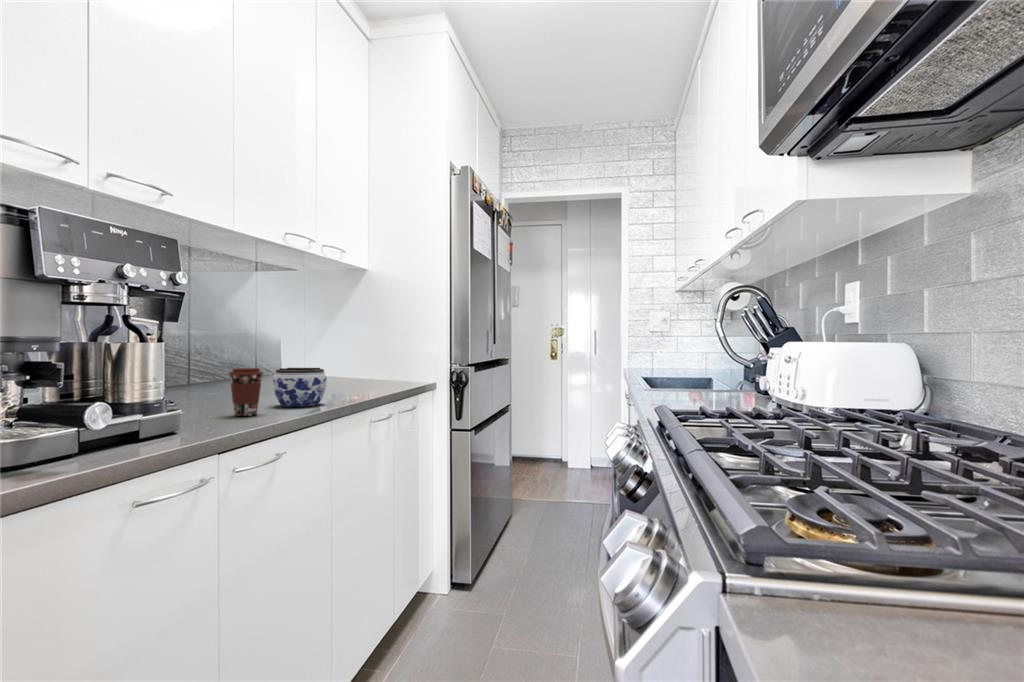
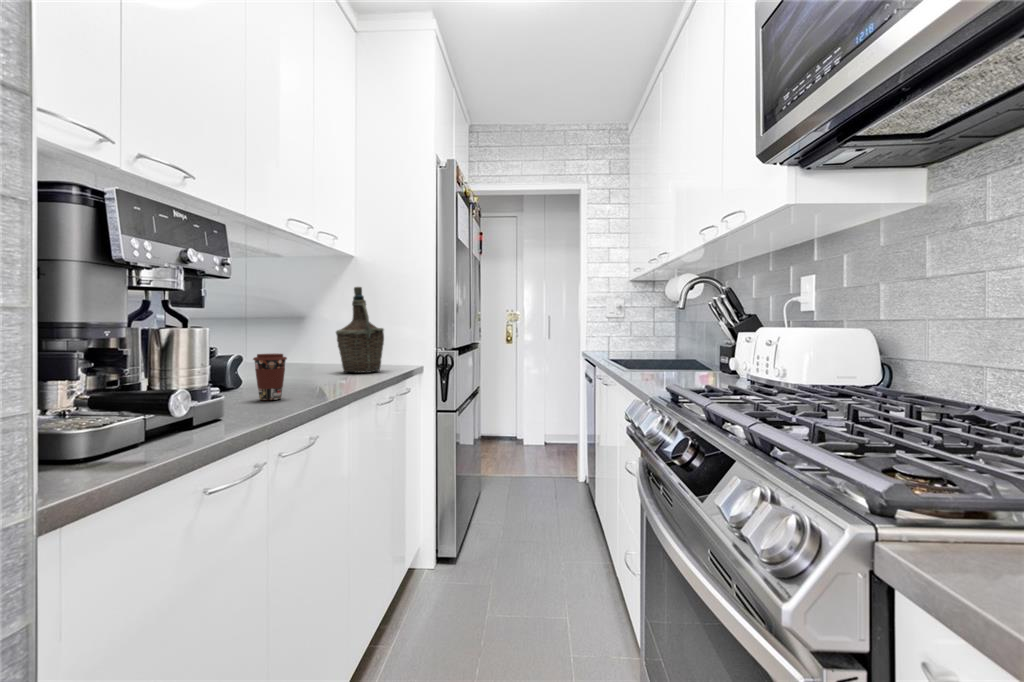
bottle: none [339,299,390,389] -> present [336,287,384,373]
jar: present [273,368,327,407] -> none [288,353,340,390]

